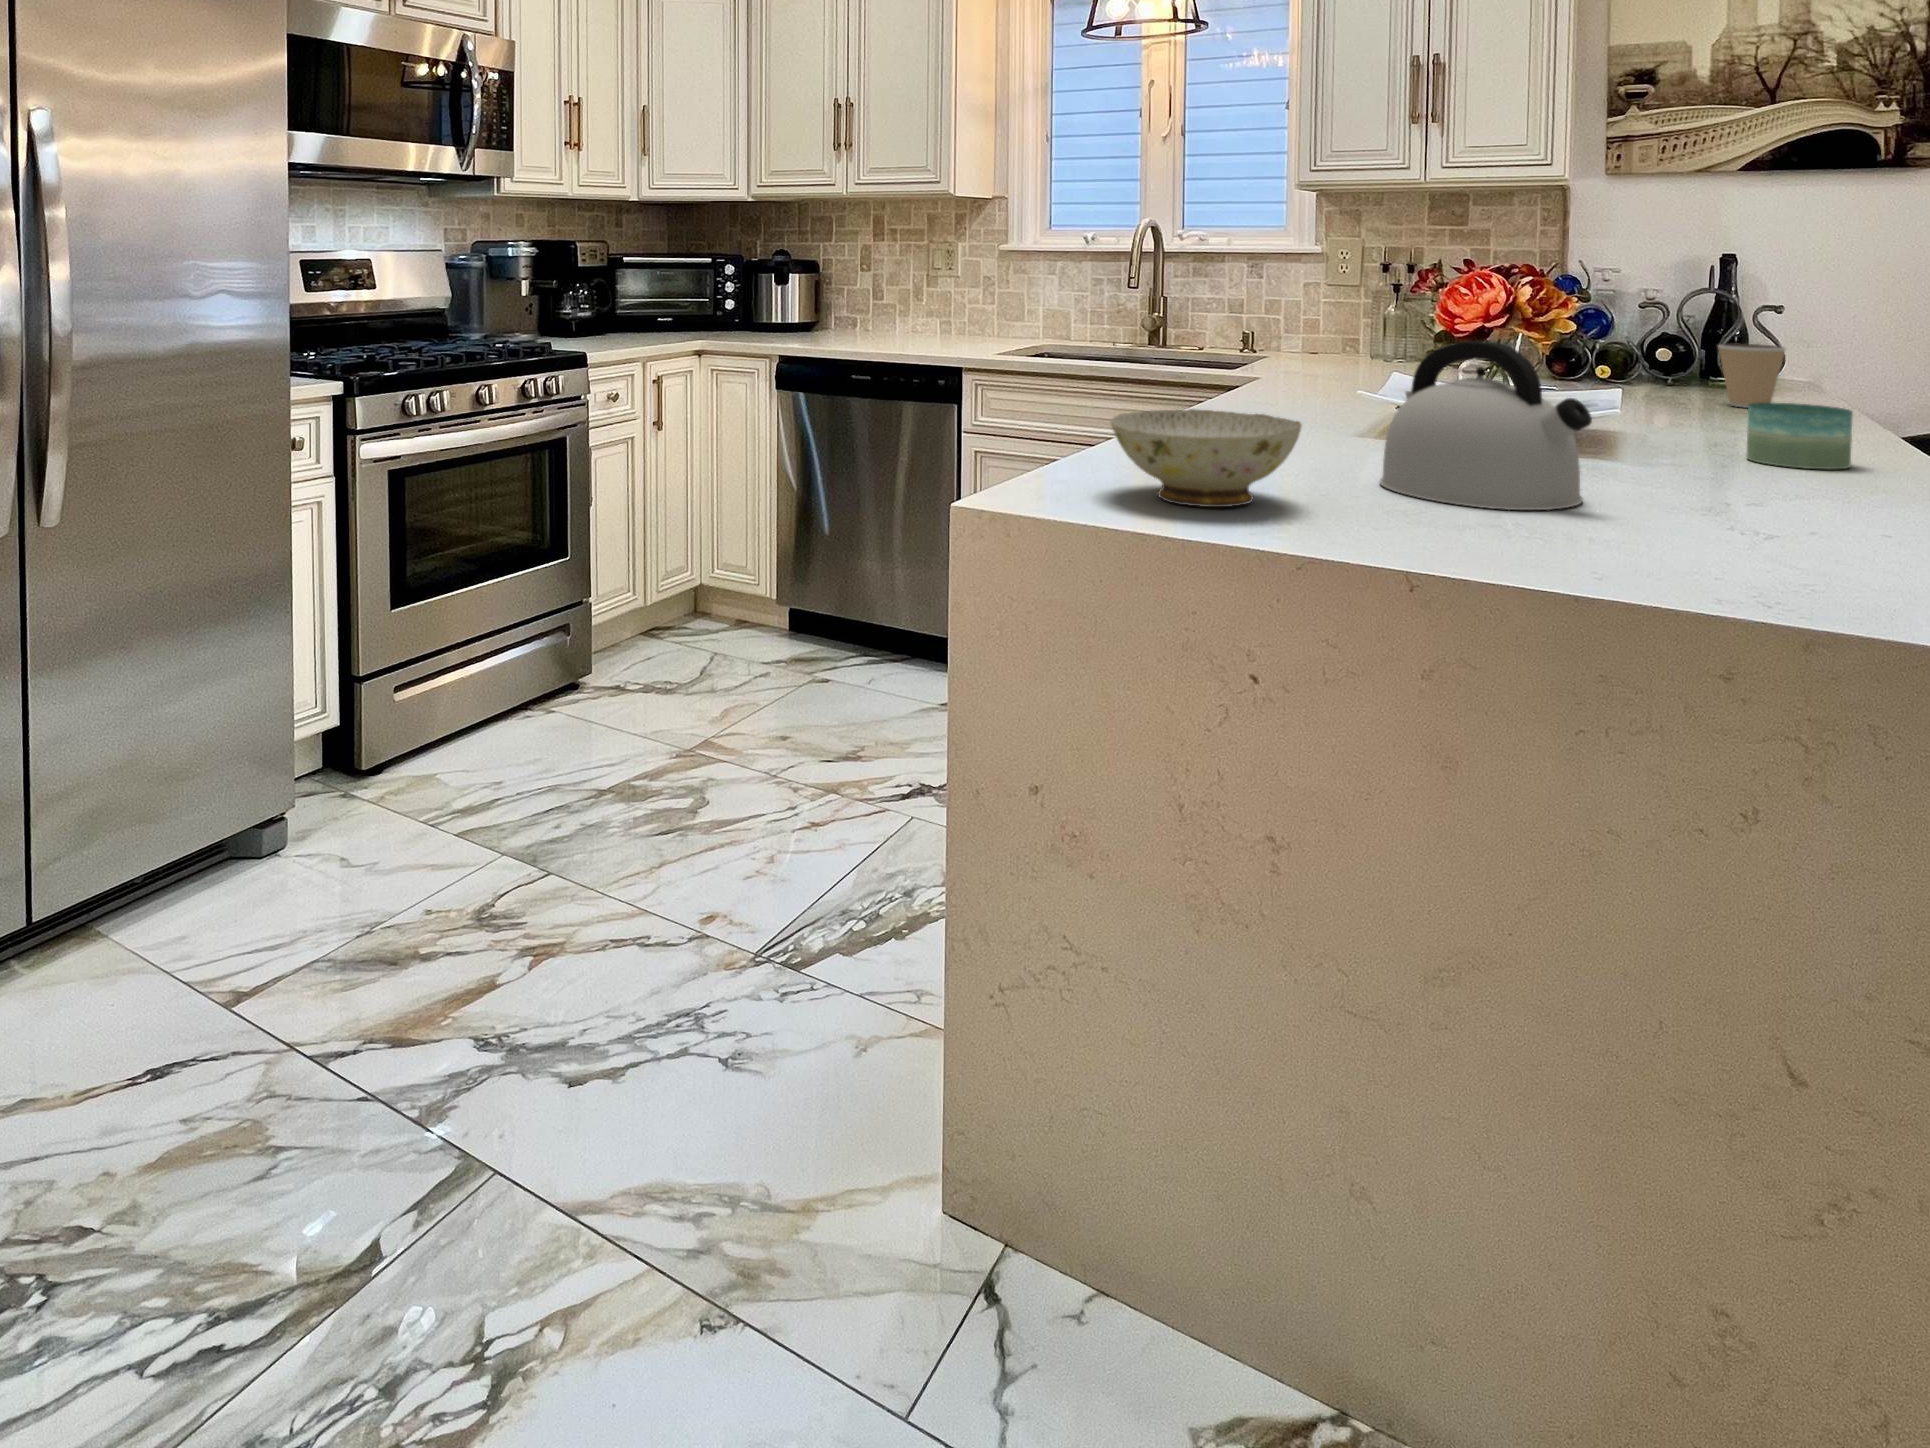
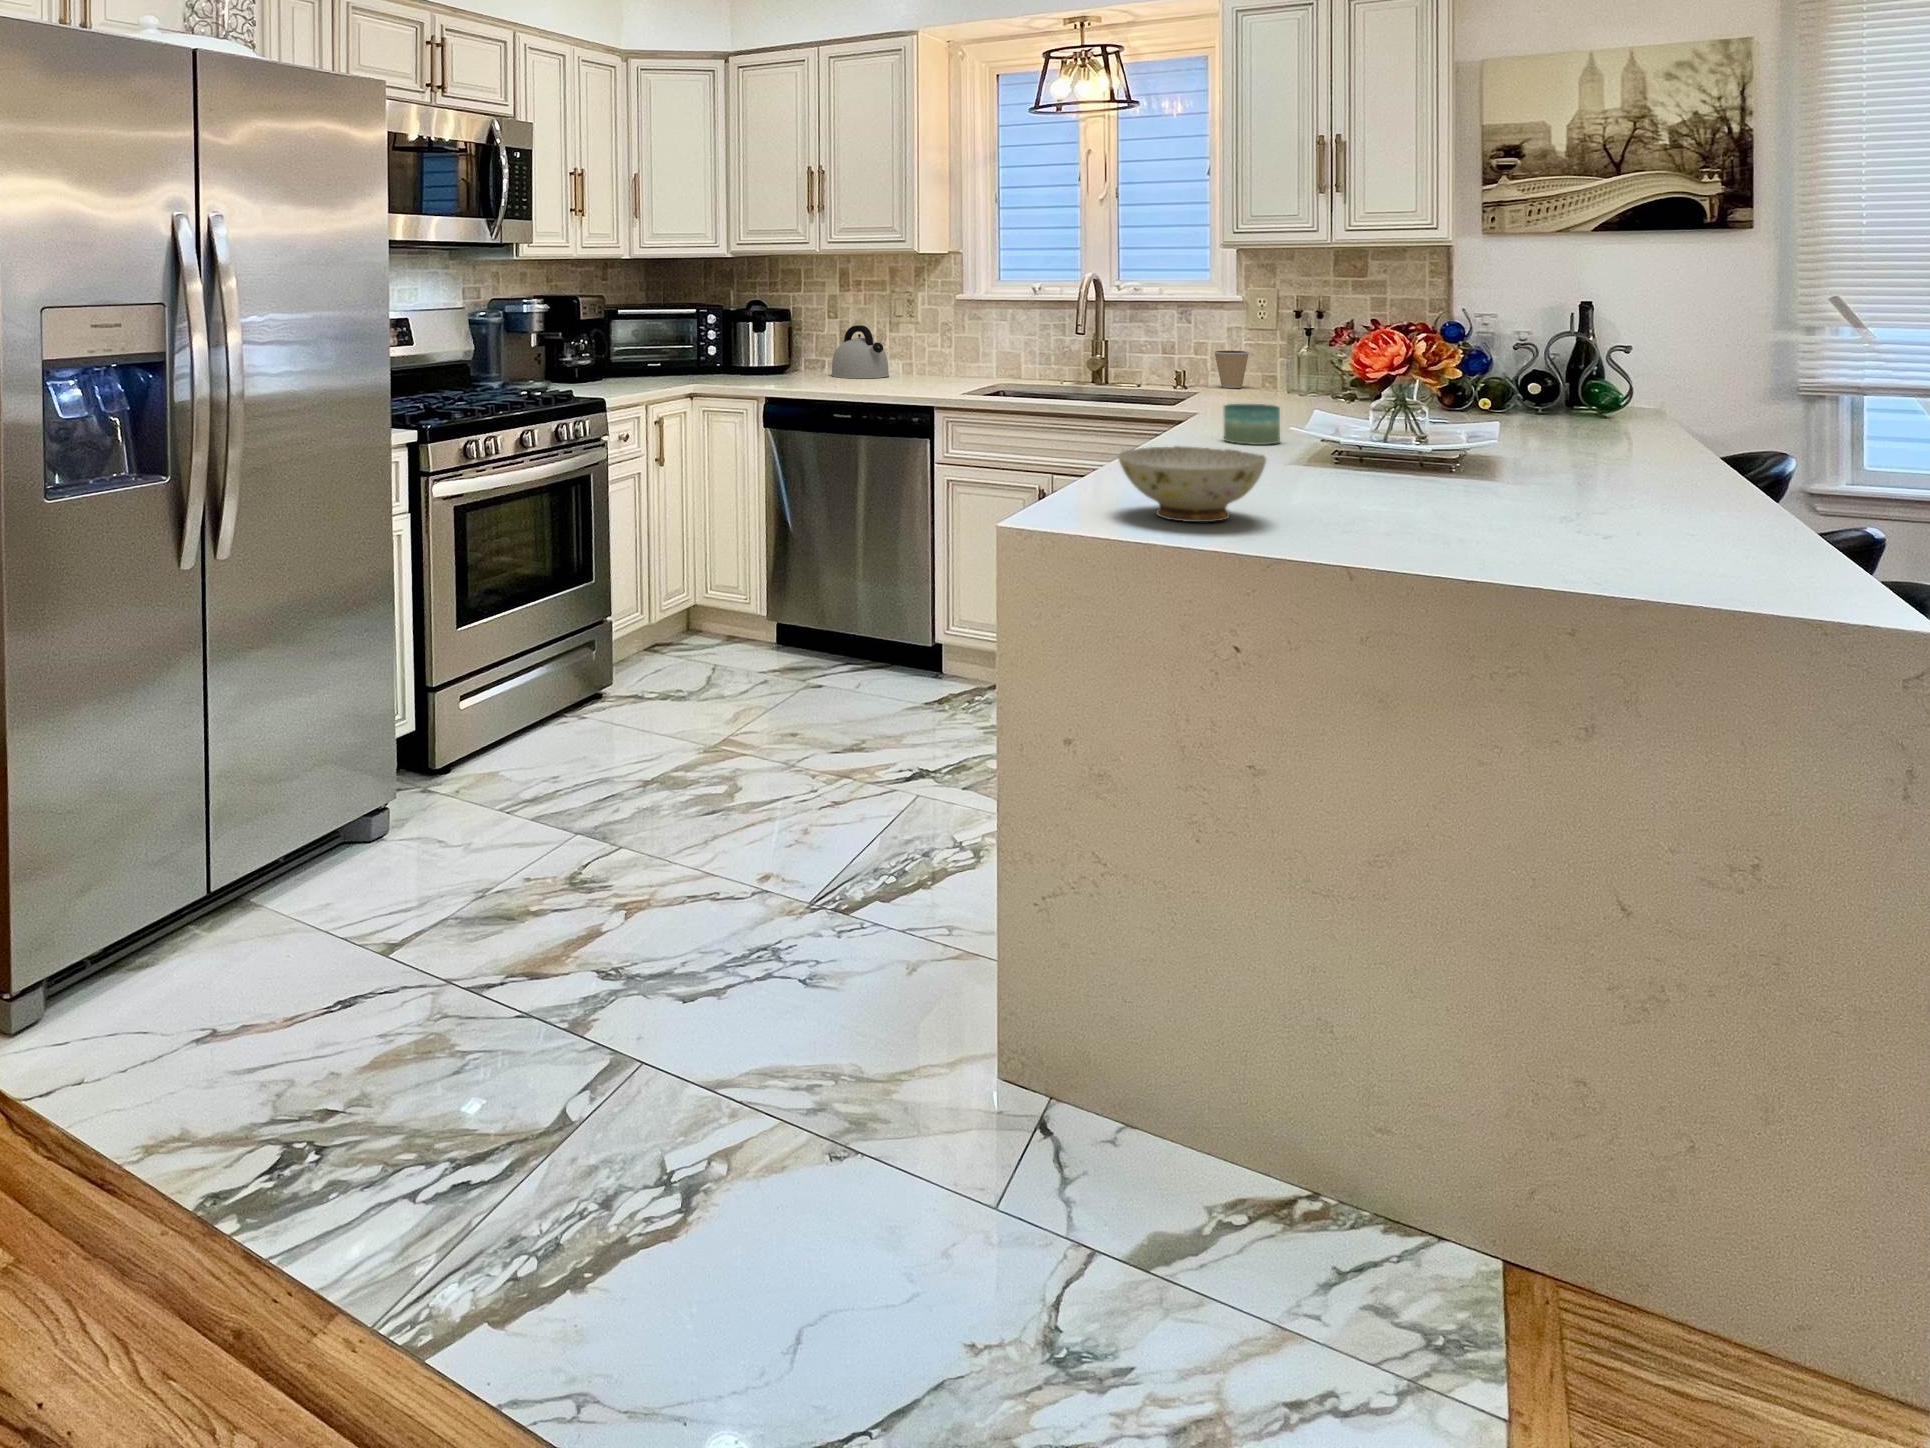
kettle: present [1380,341,1592,510] -> present [831,325,889,378]
coffee cup: present [1718,344,1786,408] -> present [1214,351,1249,388]
candle: present [1747,403,1853,469] -> present [1224,404,1280,445]

